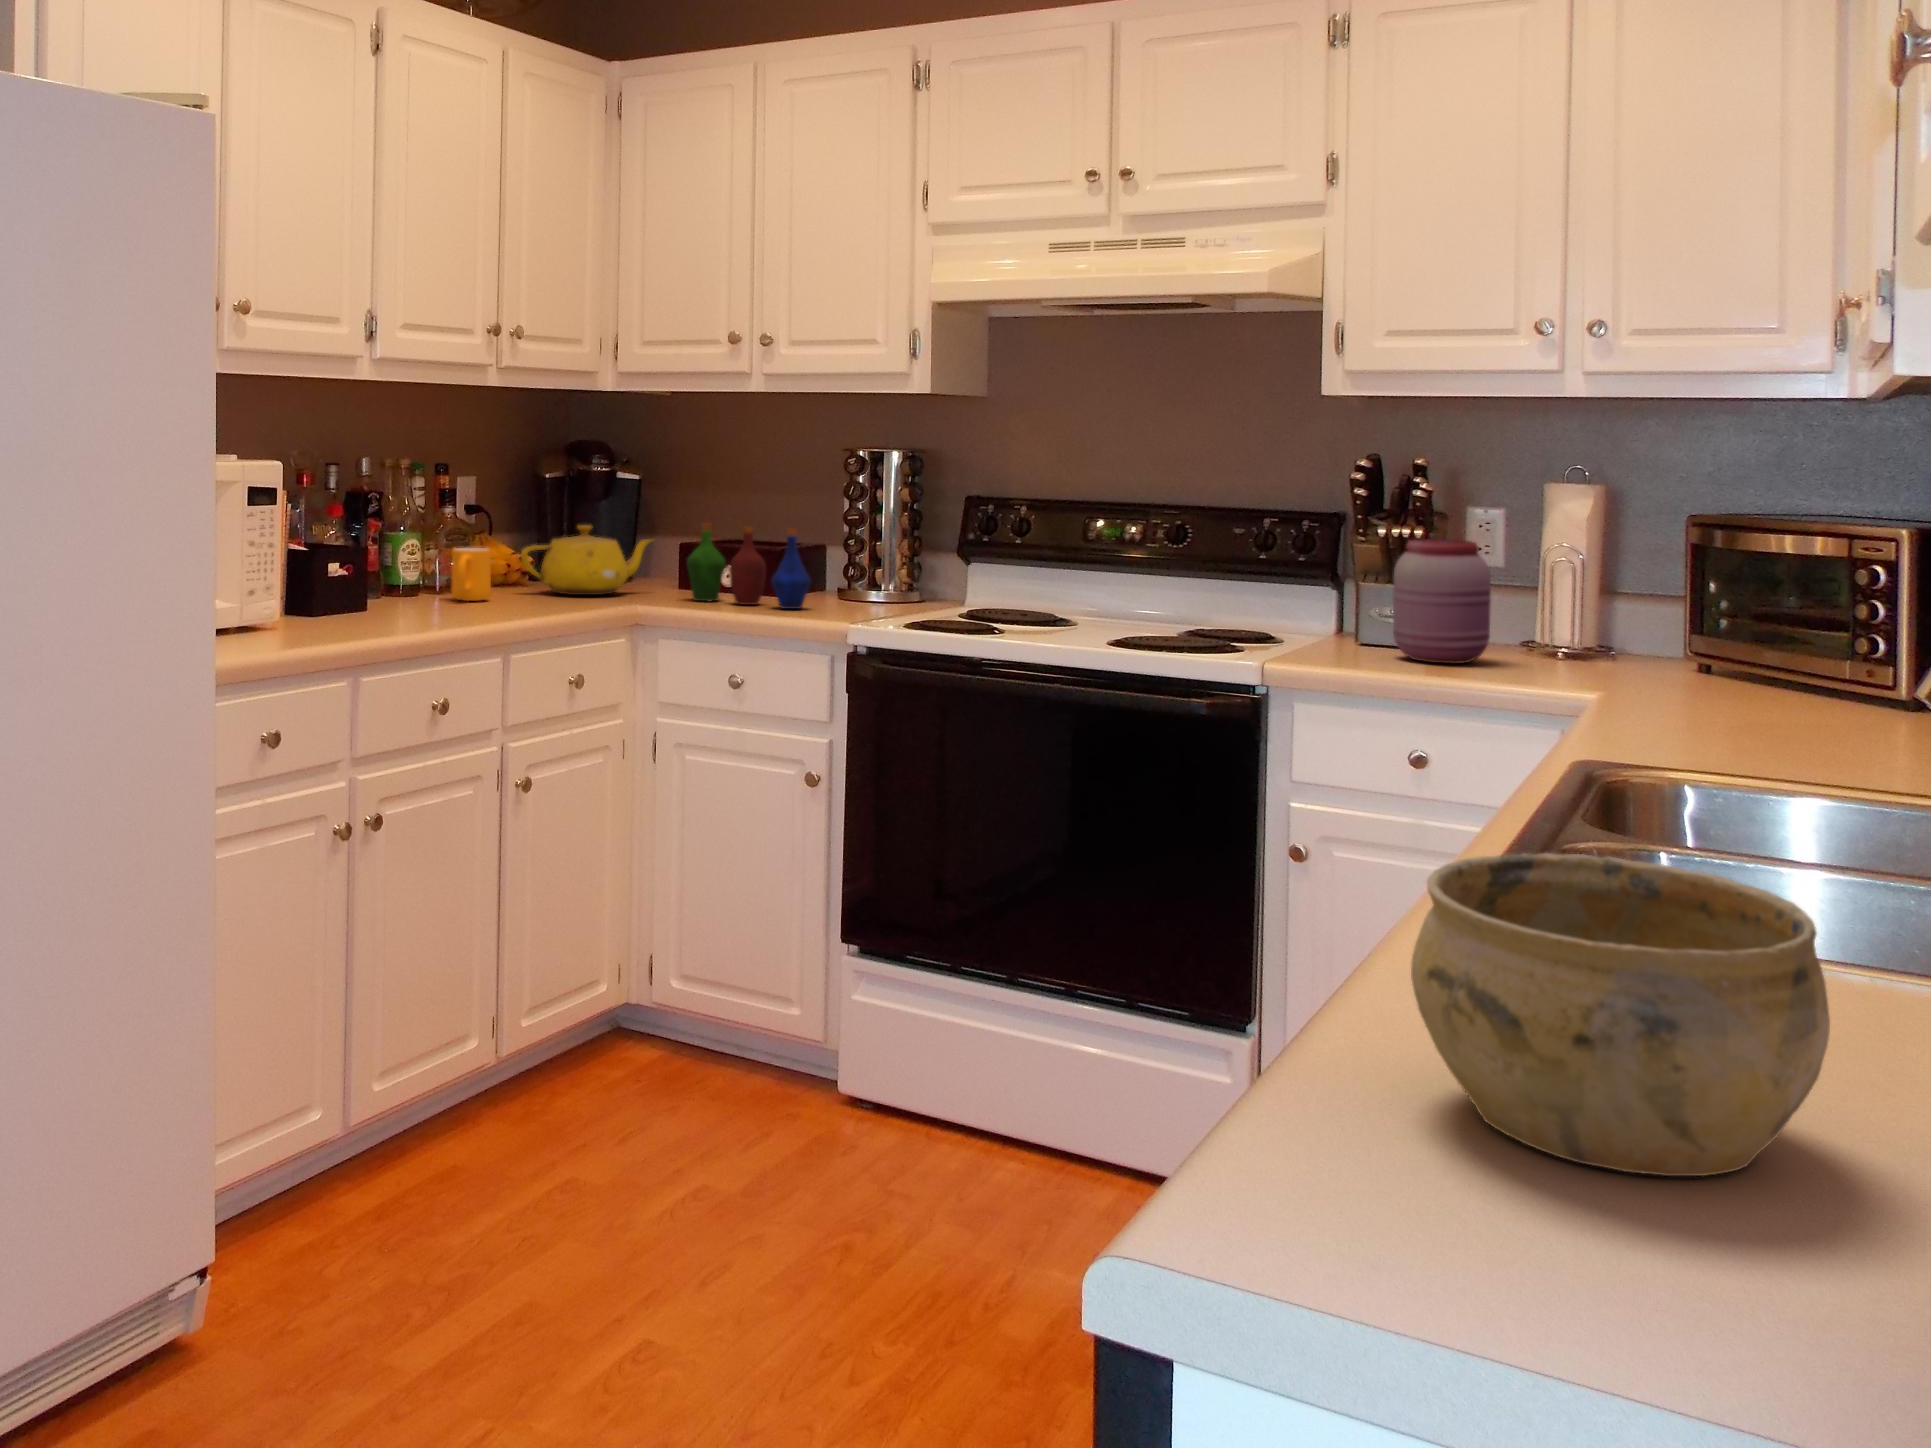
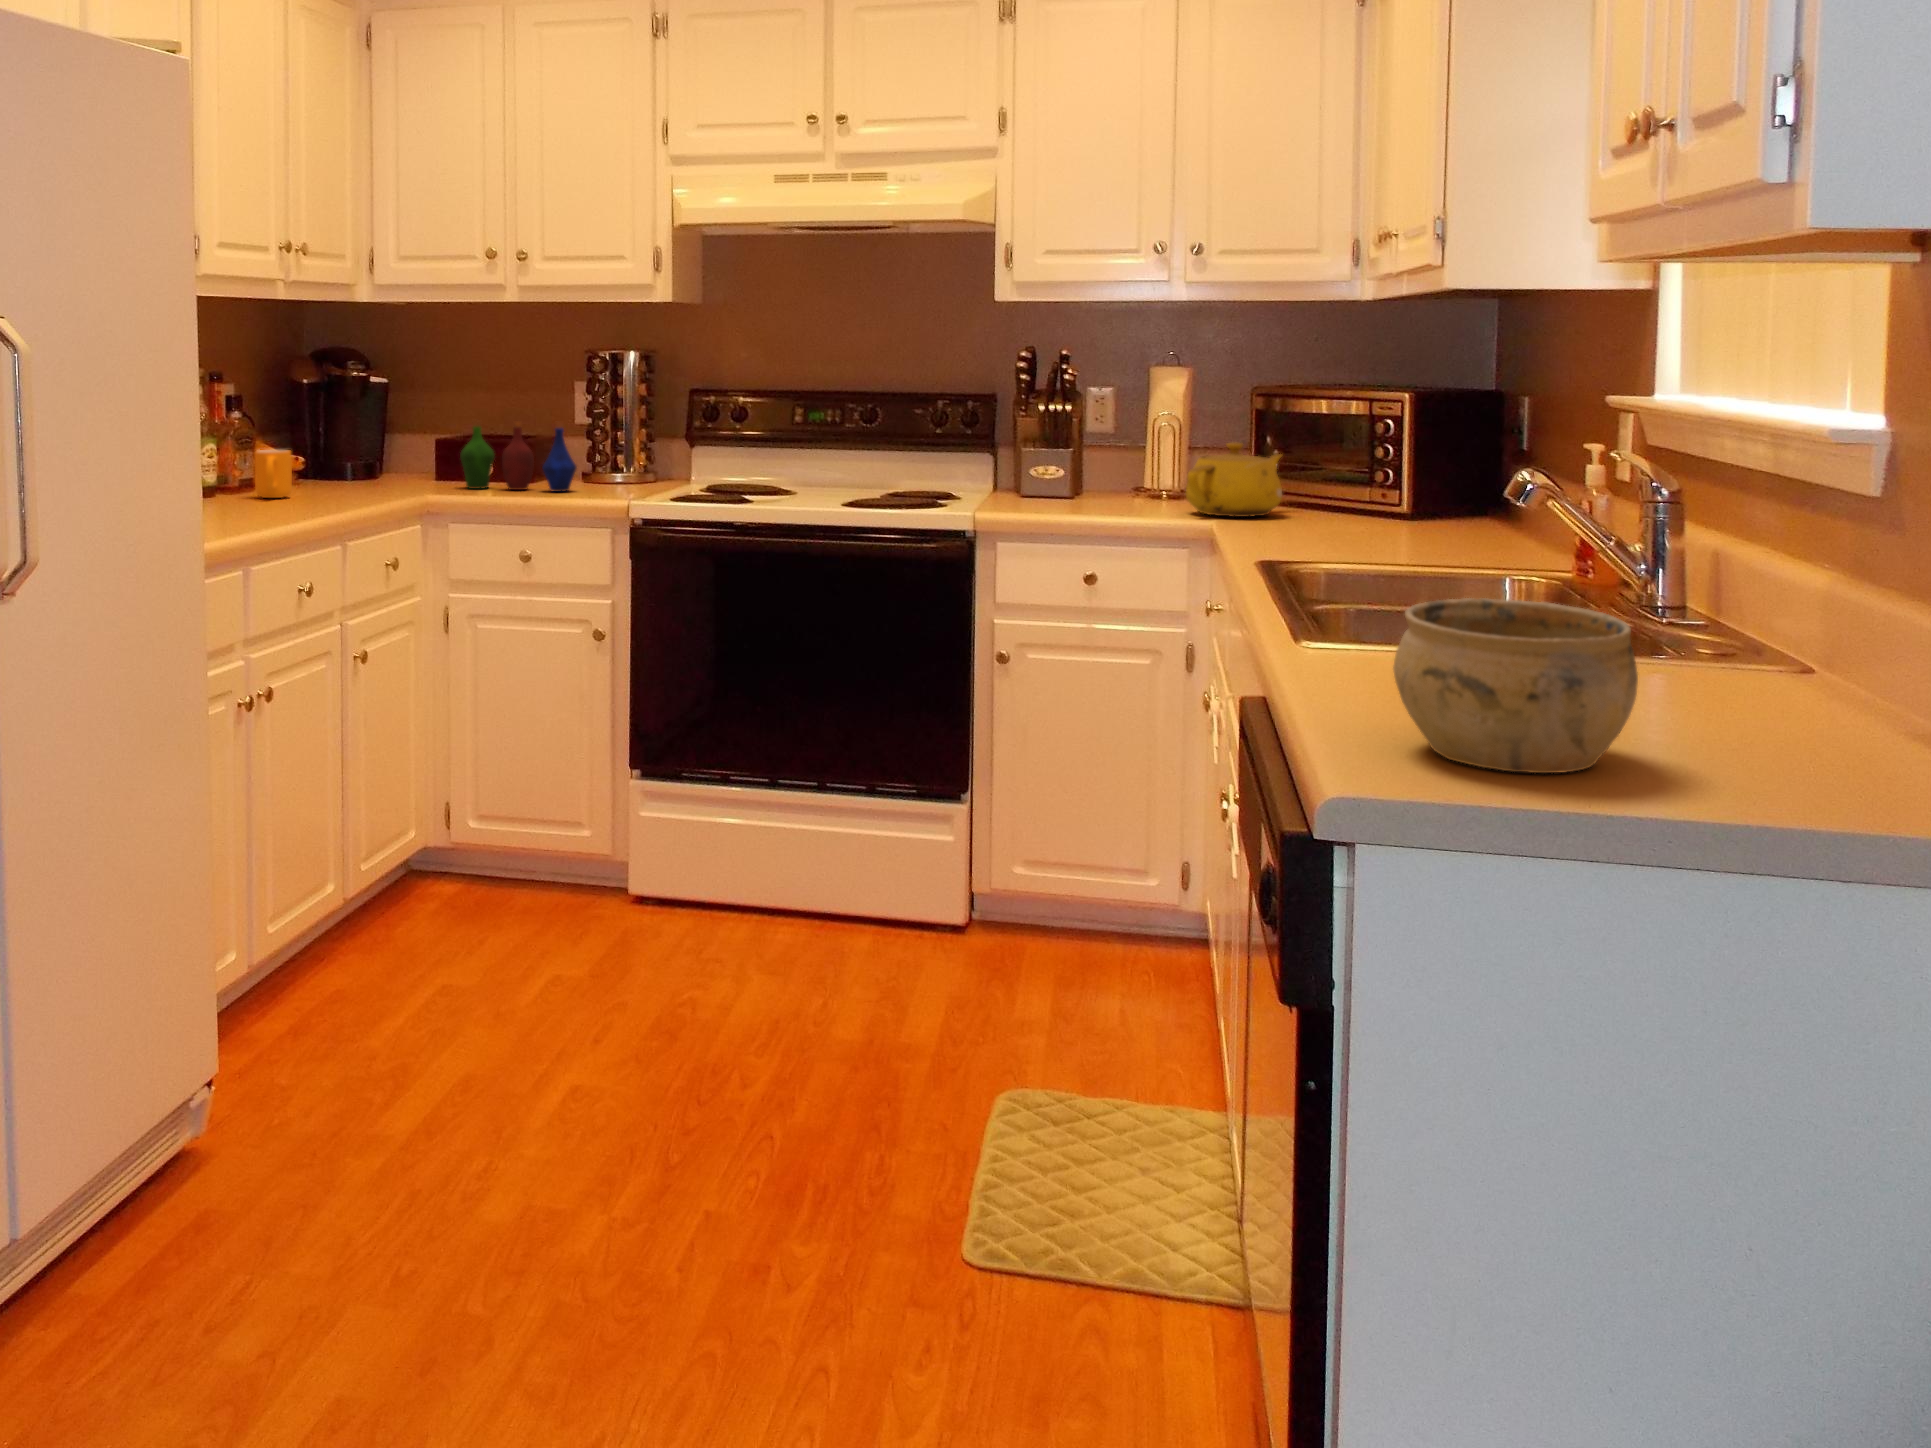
teapot: present [521,525,652,595] -> present [1186,443,1282,517]
jar: present [1393,539,1491,664] -> none [1055,413,1125,507]

